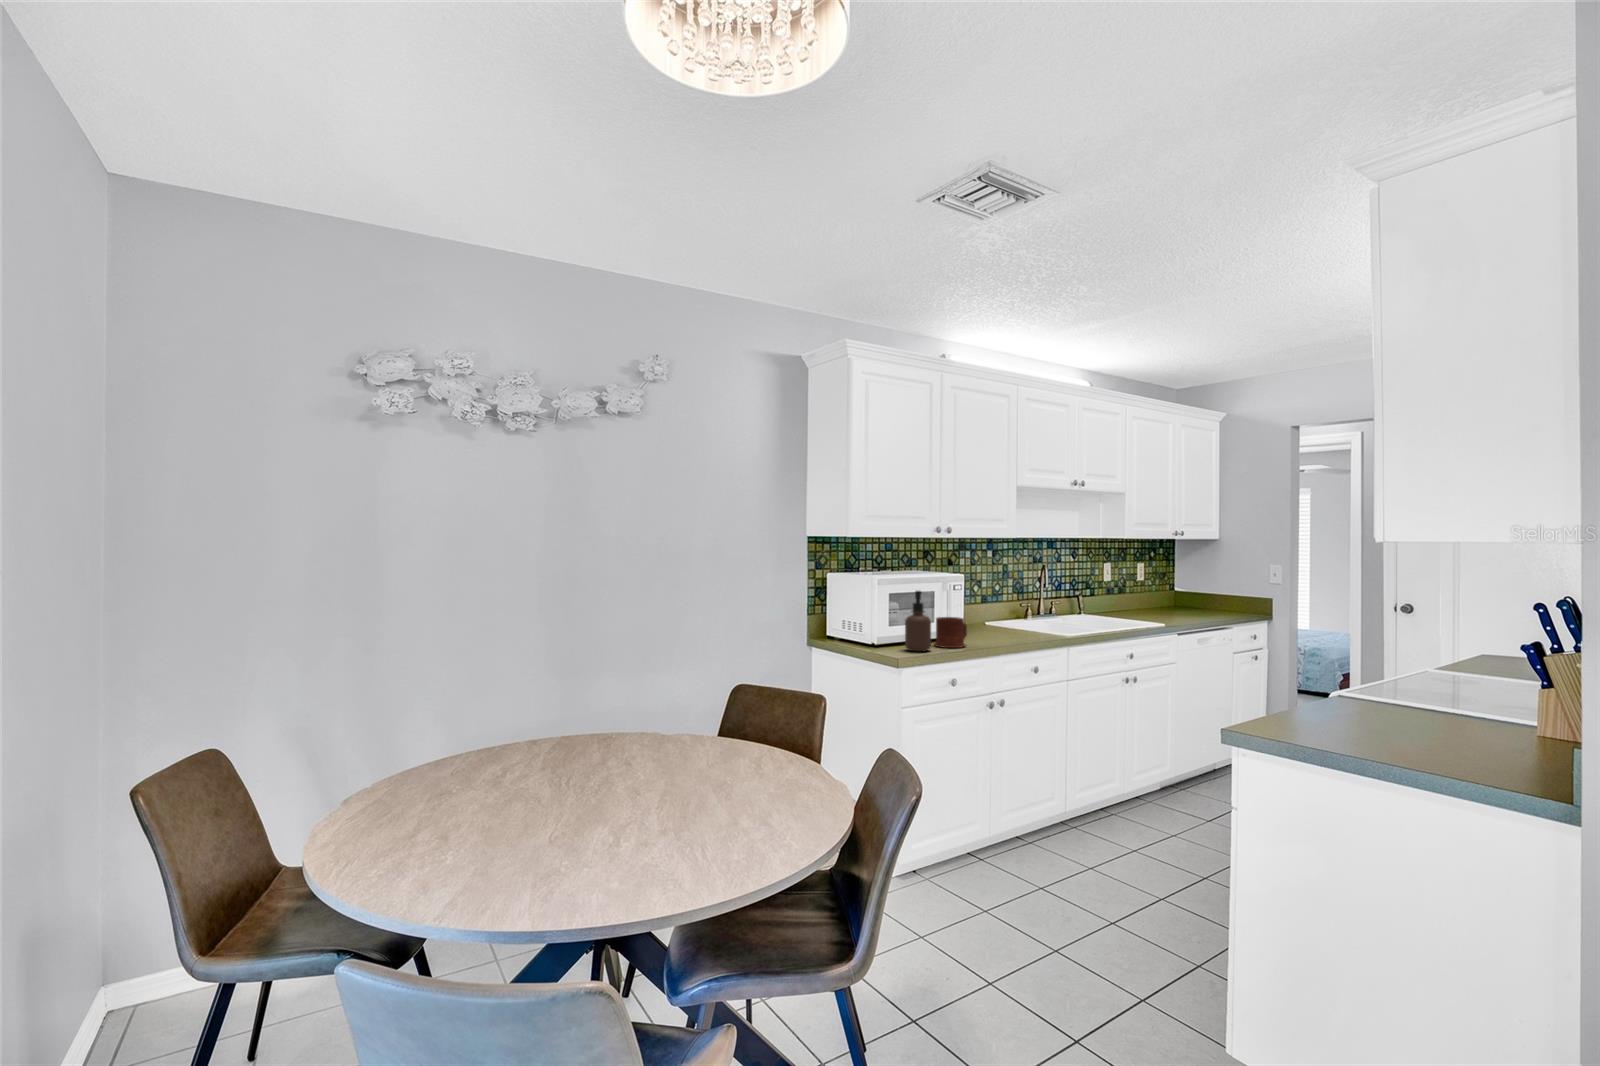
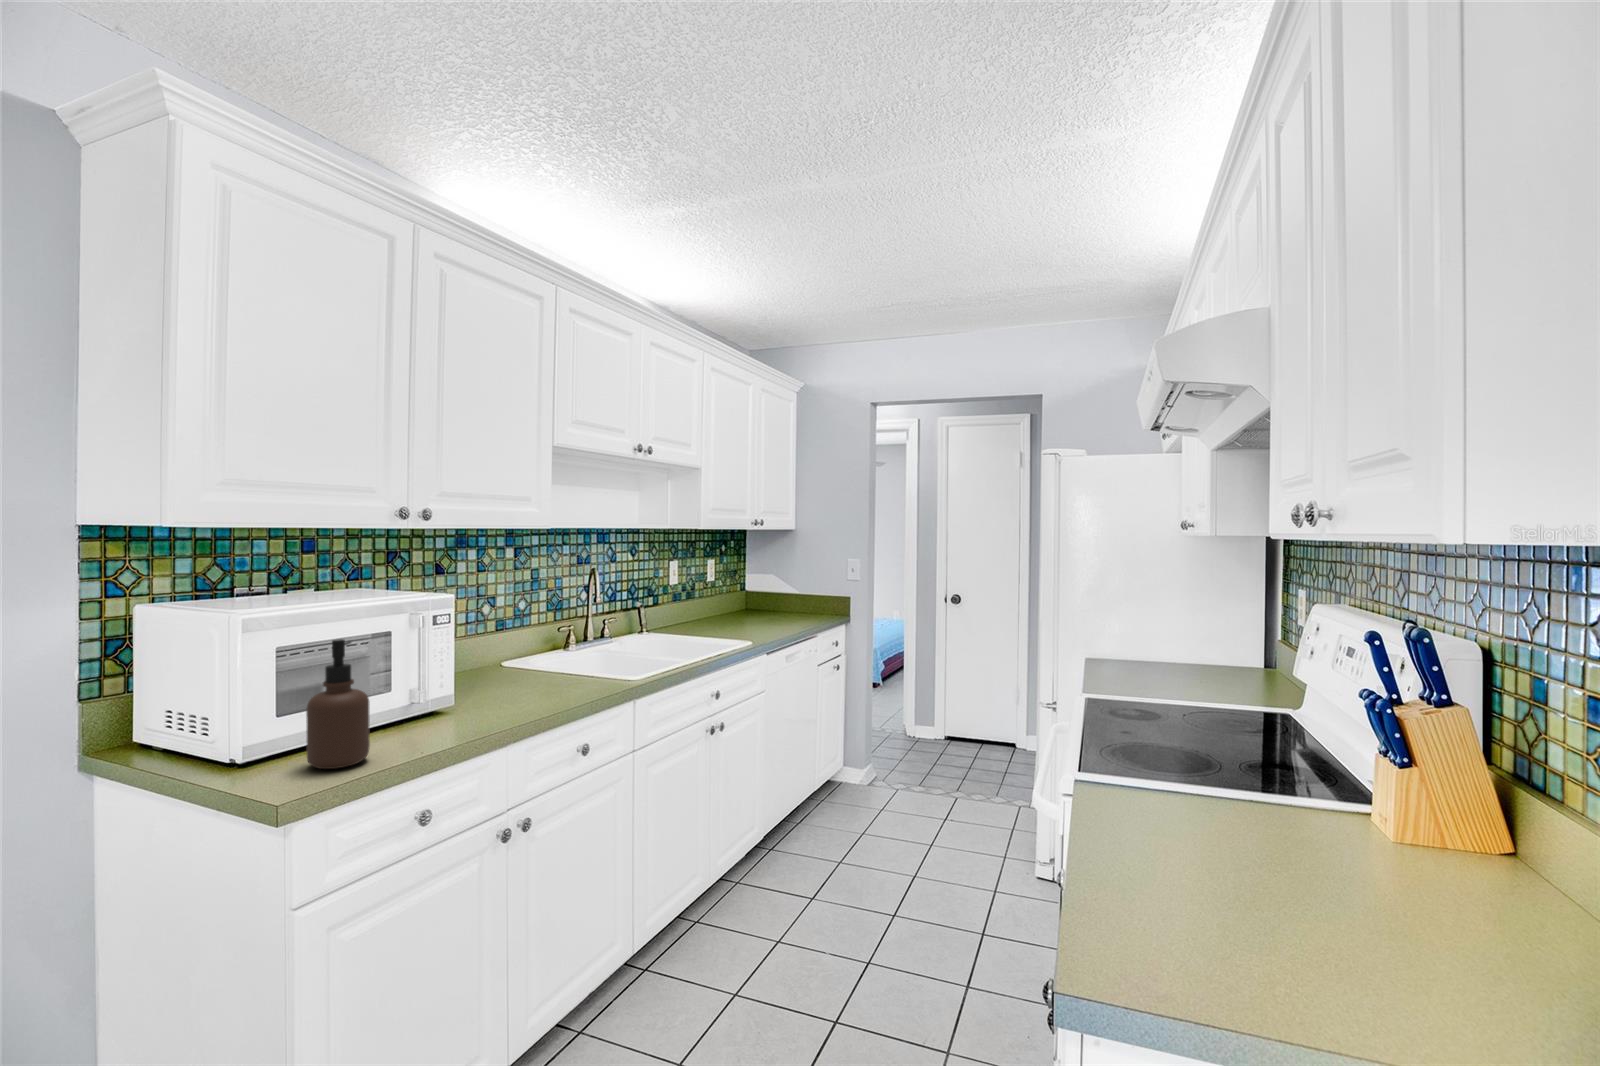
mug: present [934,617,967,648] -> none [385,679,455,745]

